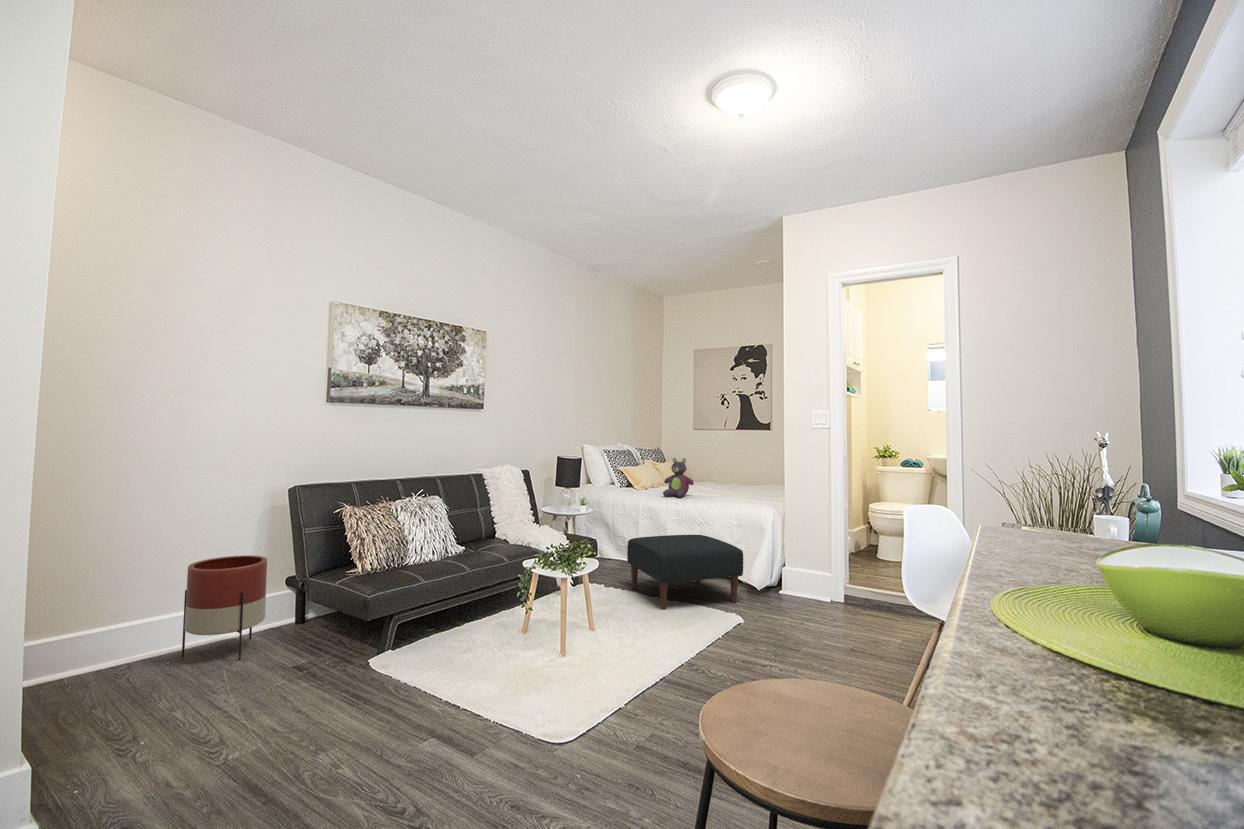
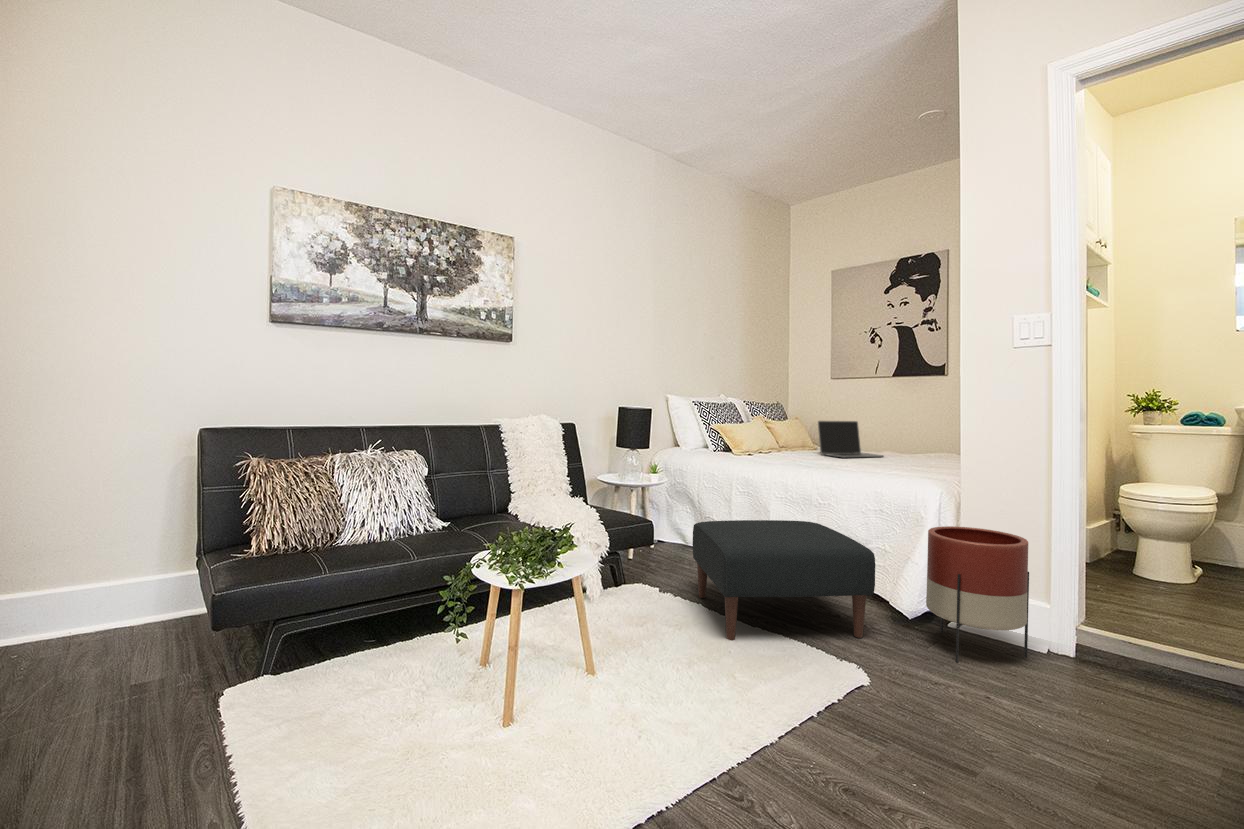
stuffed bear: present [663,458,694,497] -> none [765,409,812,465]
laptop: none [692,463,735,490] -> present [818,421,883,457]
planter: present [182,555,267,660] -> present [926,526,1029,662]

